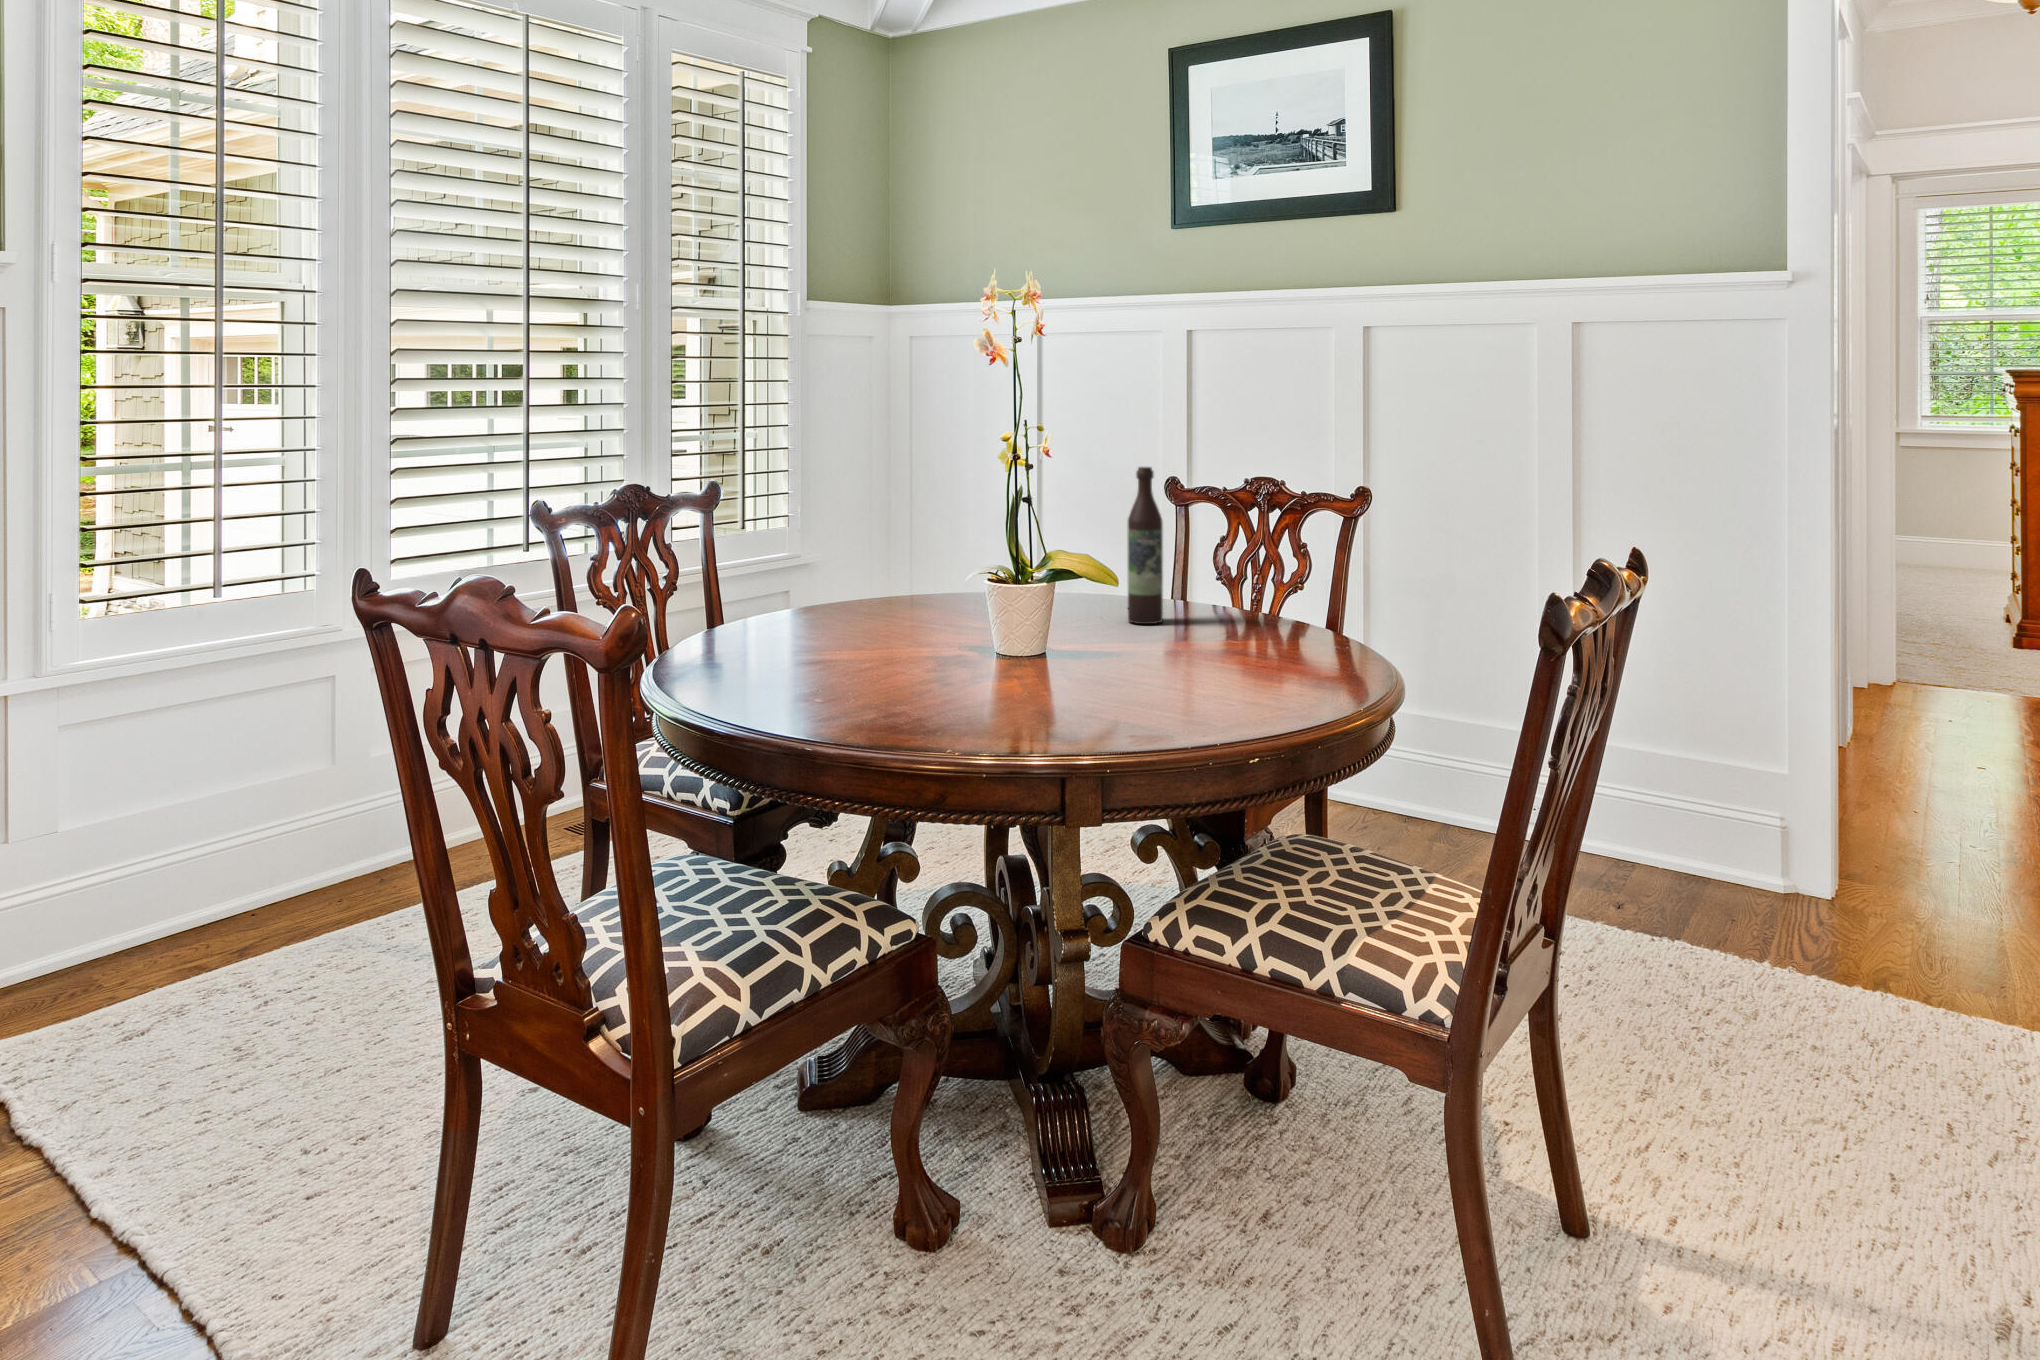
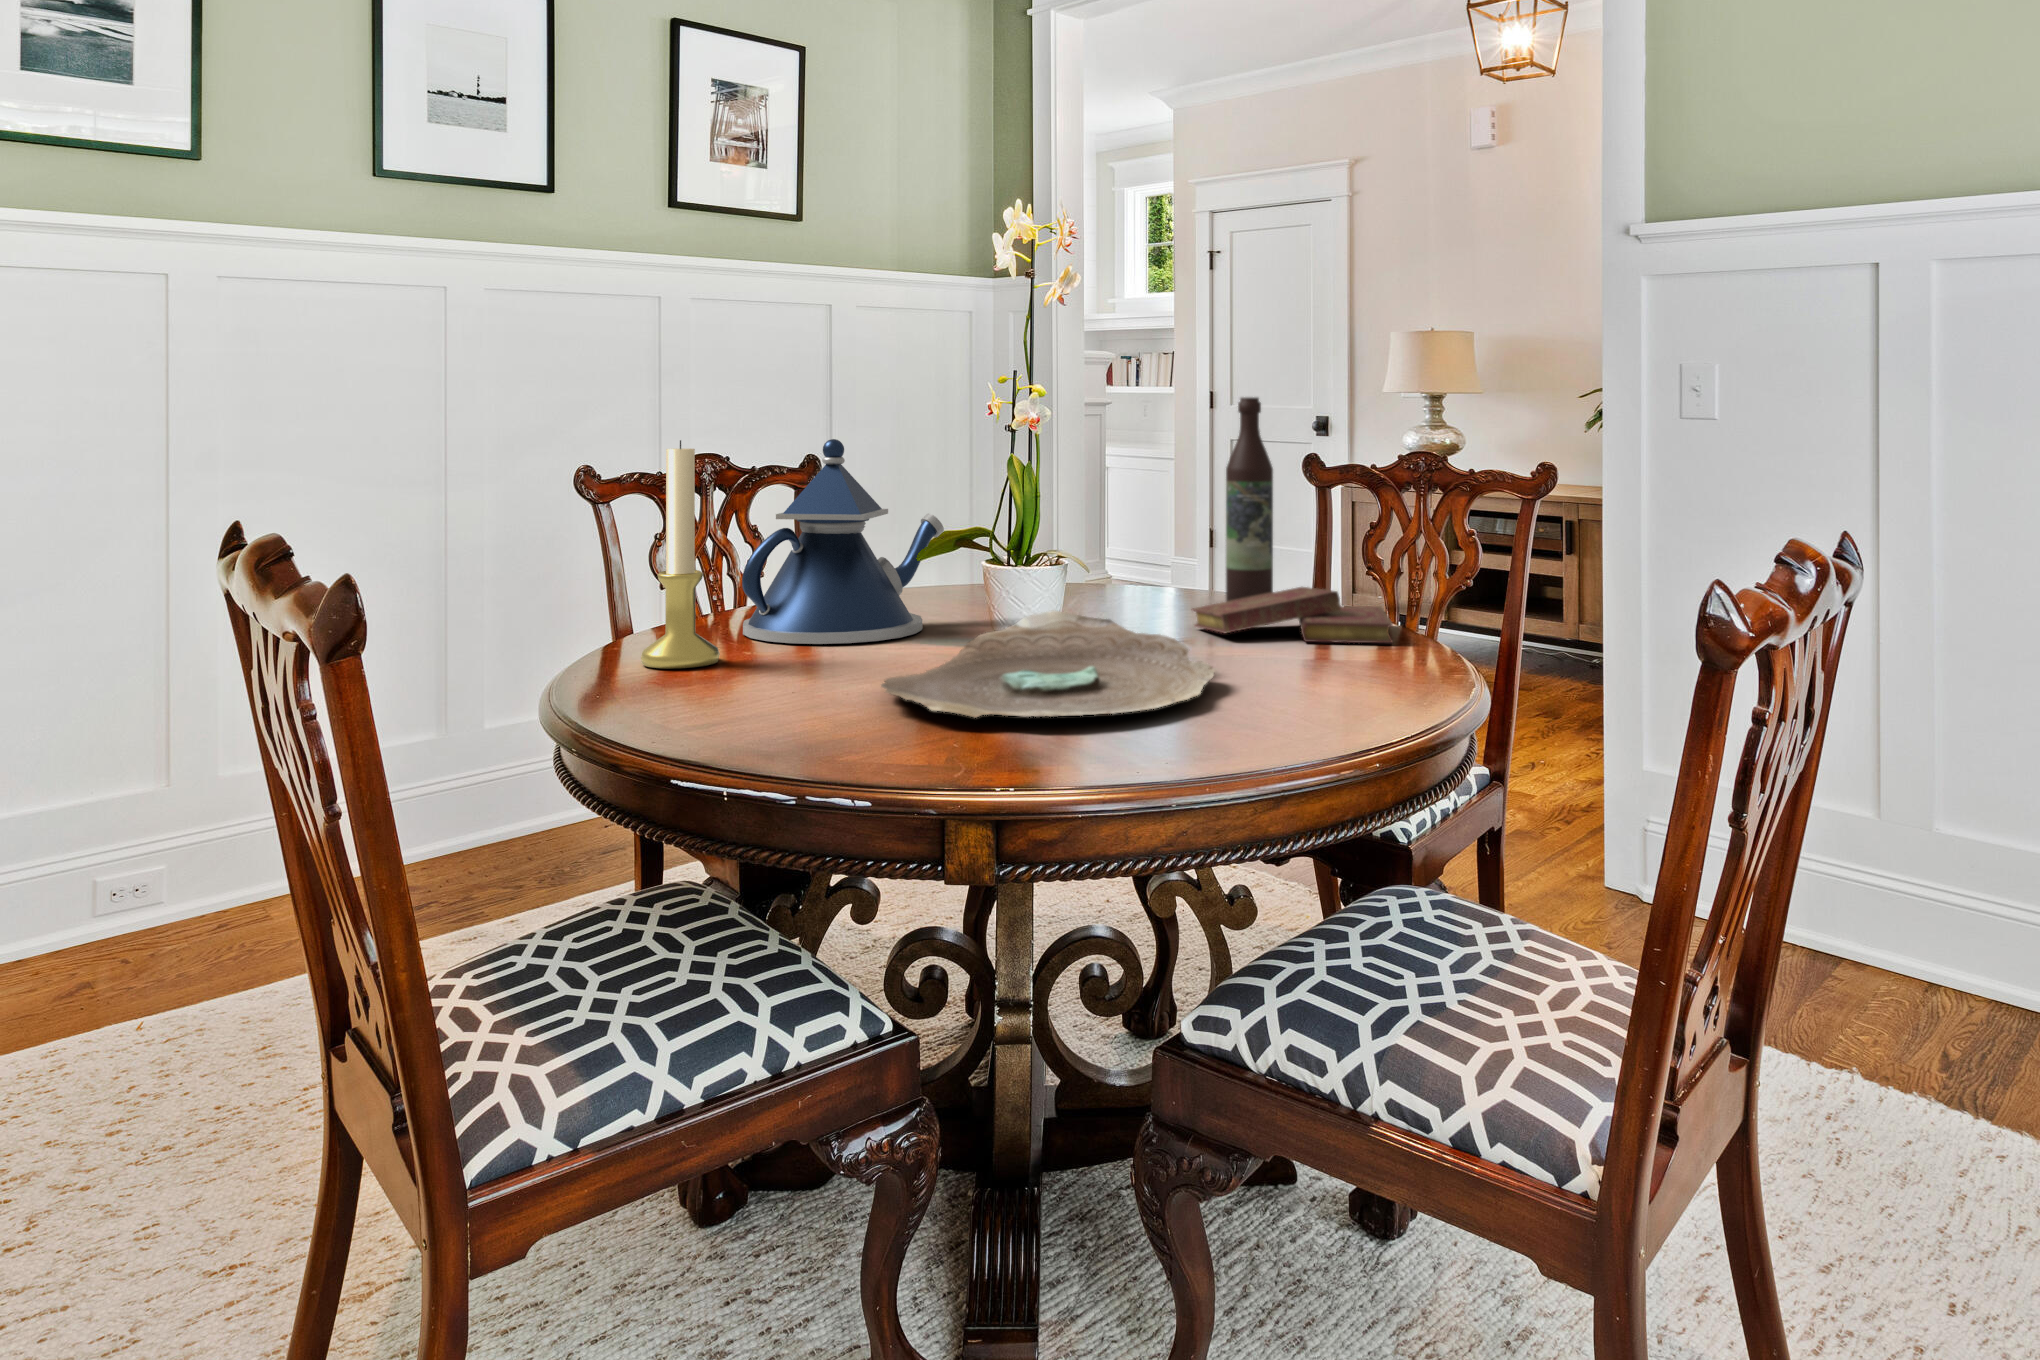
teapot: none [786,510,927,662] -> present [742,439,944,644]
candle holder: none [734,523,789,686] -> present [641,440,720,668]
book: none [1110,610,1257,654] -> present [1191,587,1393,643]
decorative bowl: none [920,638,1144,724] -> present [881,611,1214,717]

